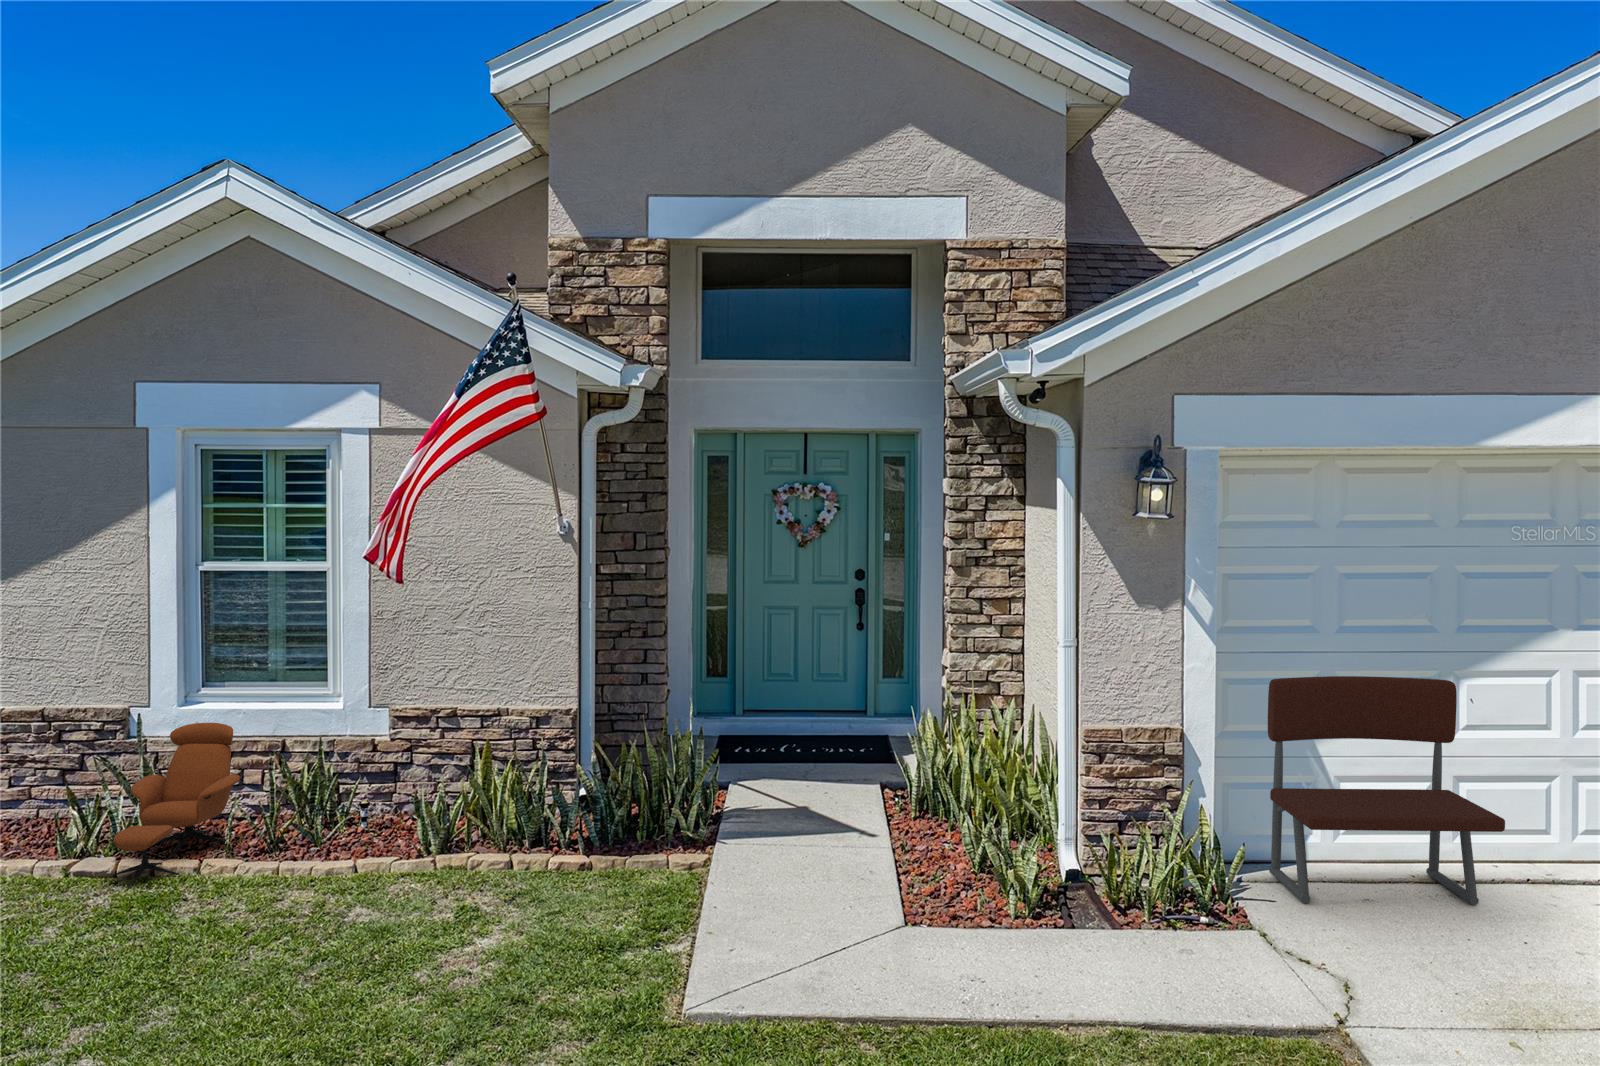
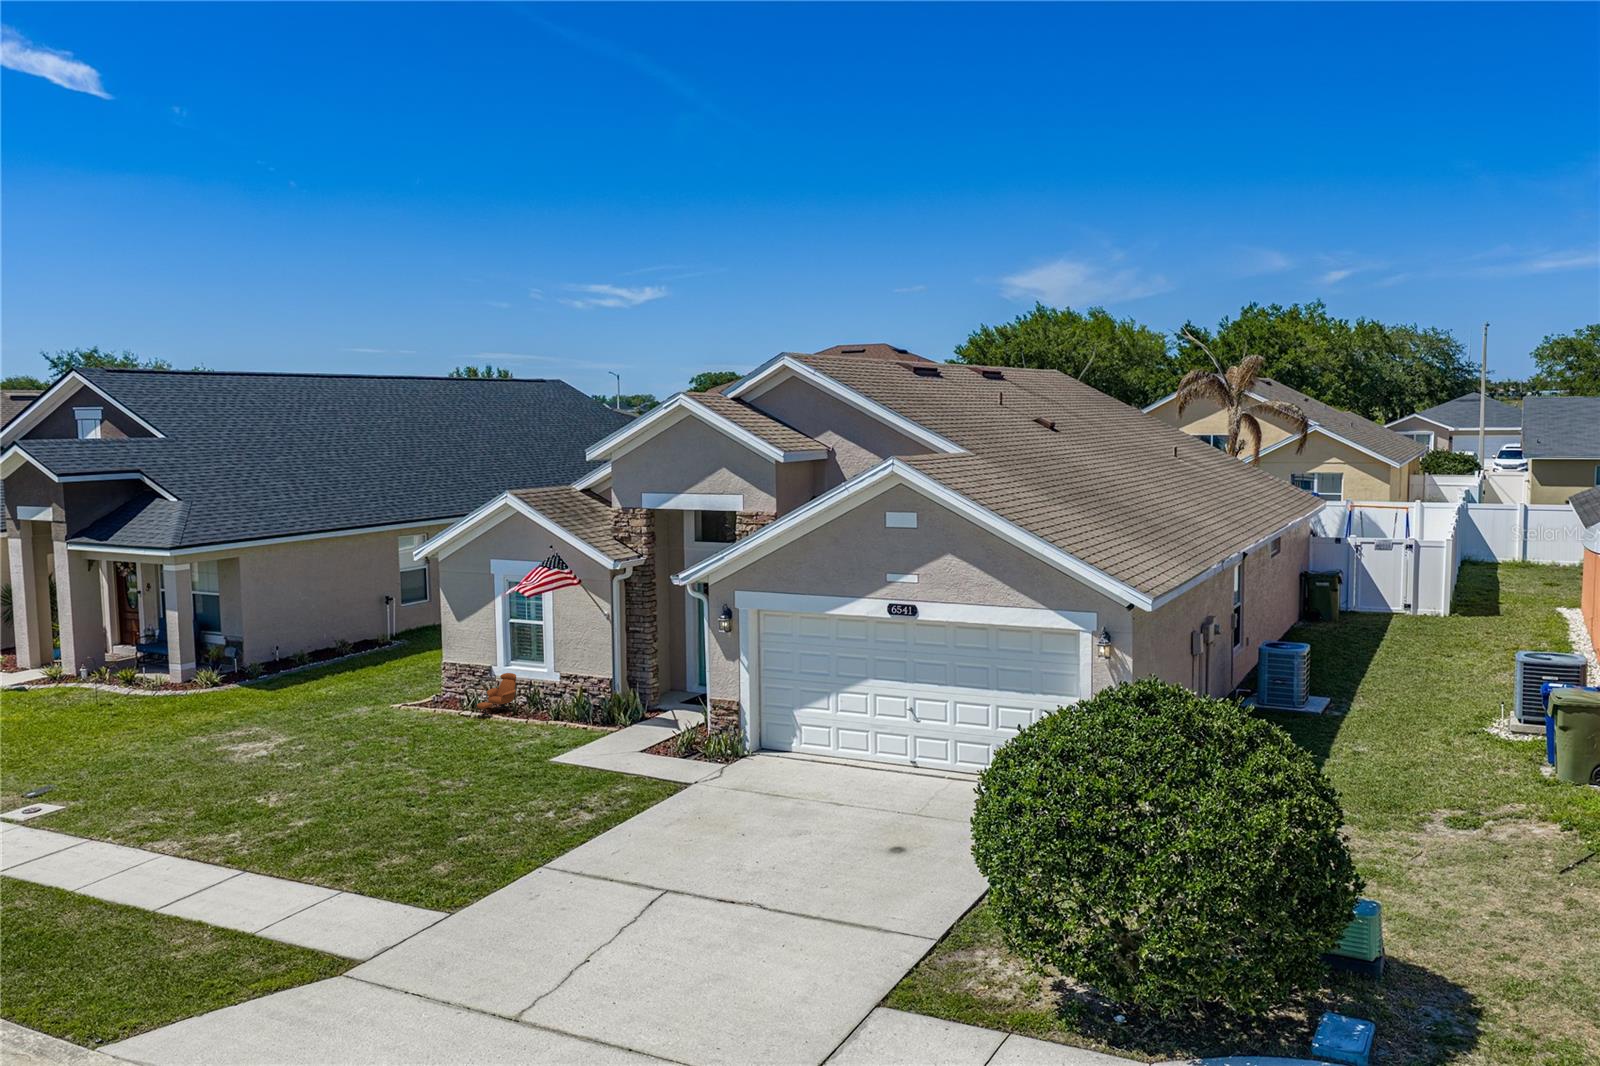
bench: present [1268,676,1505,905] -> none [748,689,818,768]

